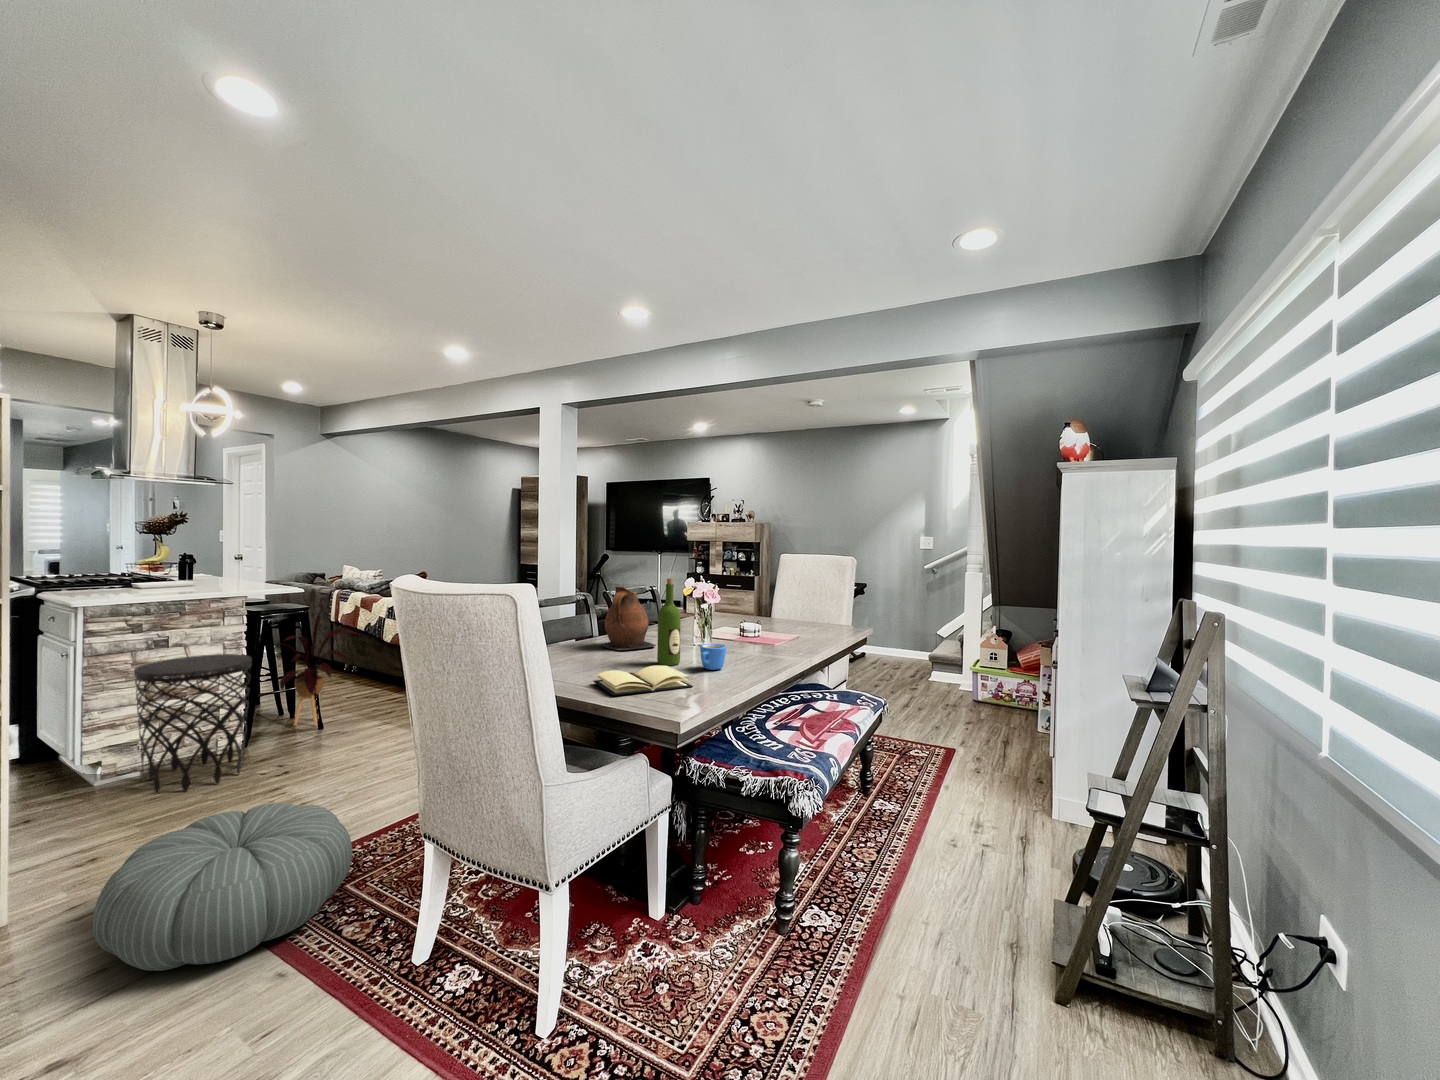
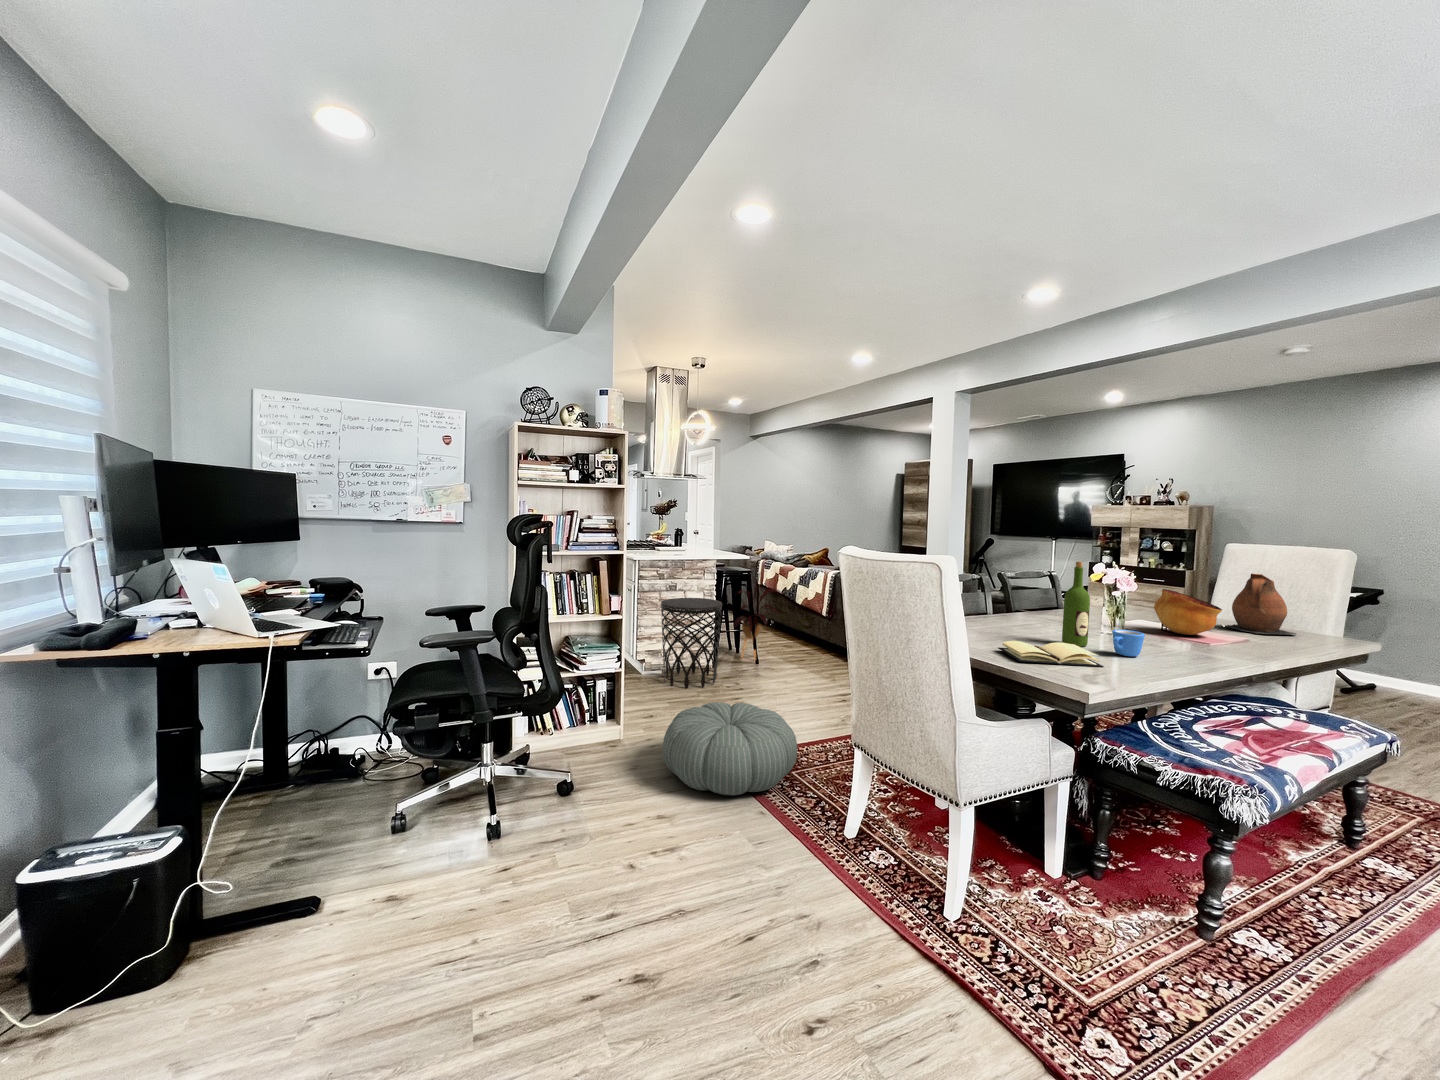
ceramic pitcher: present [601,586,656,650] -> present [1227,574,1296,635]
bowl: none [734,598,782,638] -> present [1154,589,1222,635]

